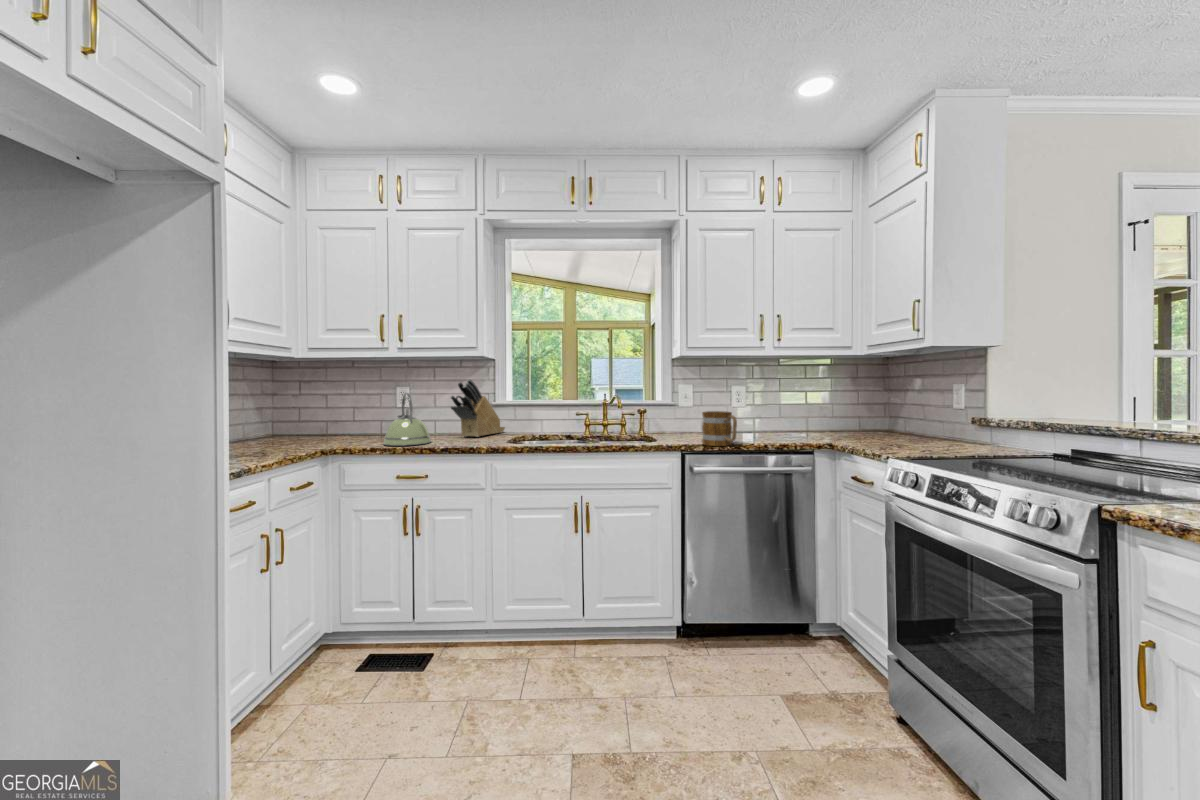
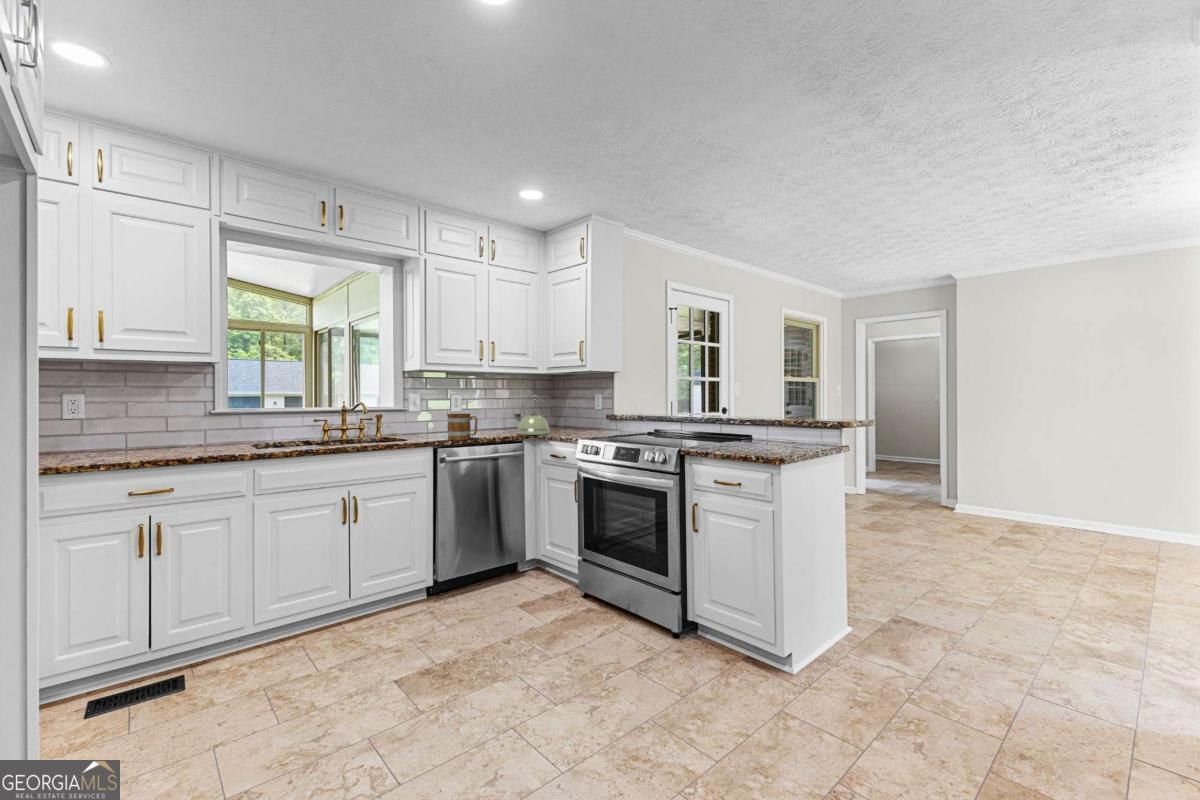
knife block: present [451,379,505,437] -> none [177,384,225,447]
kettle: present [384,393,431,446] -> present [514,399,550,435]

